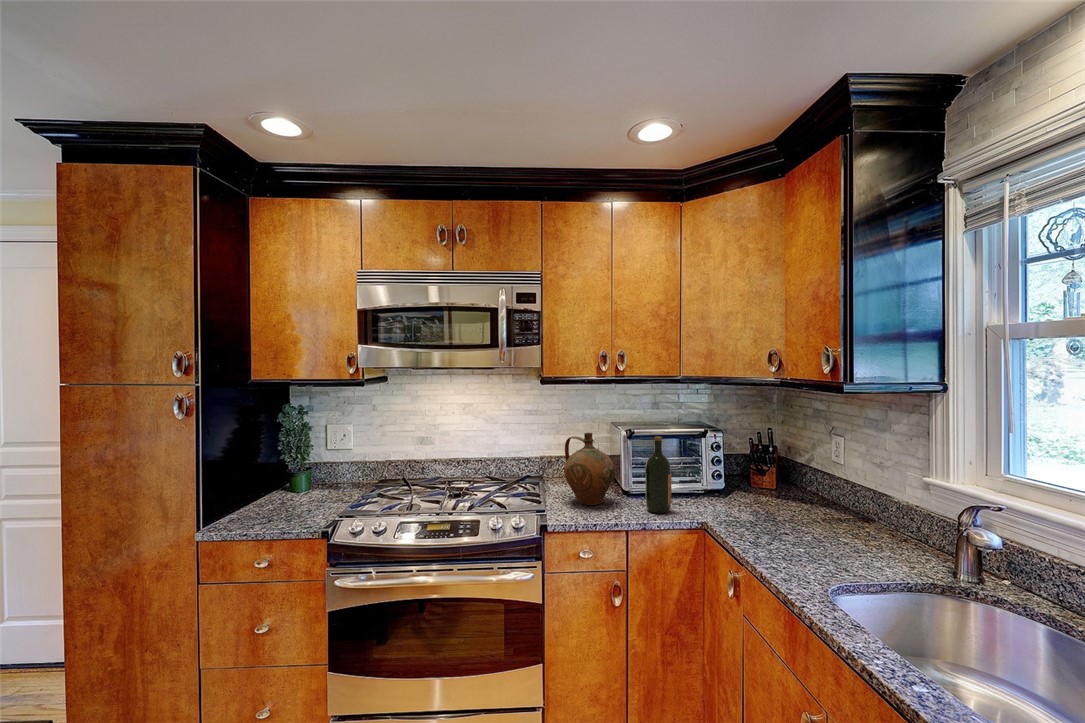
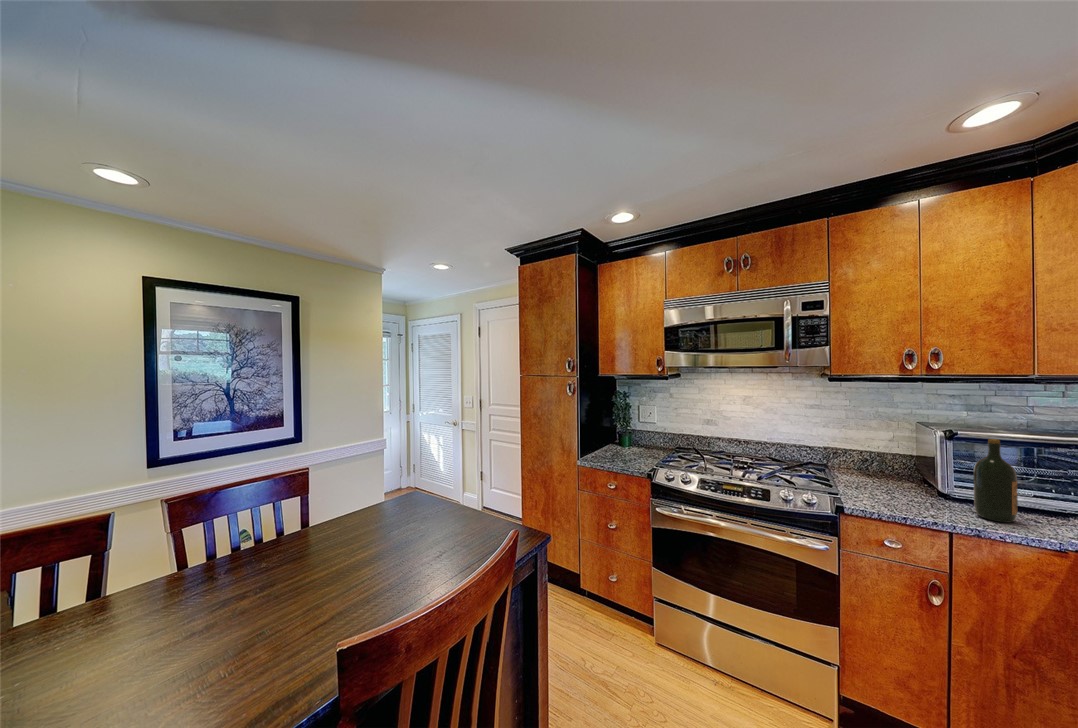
ceramic jug: present [564,433,615,505] -> none [859,428,926,498]

